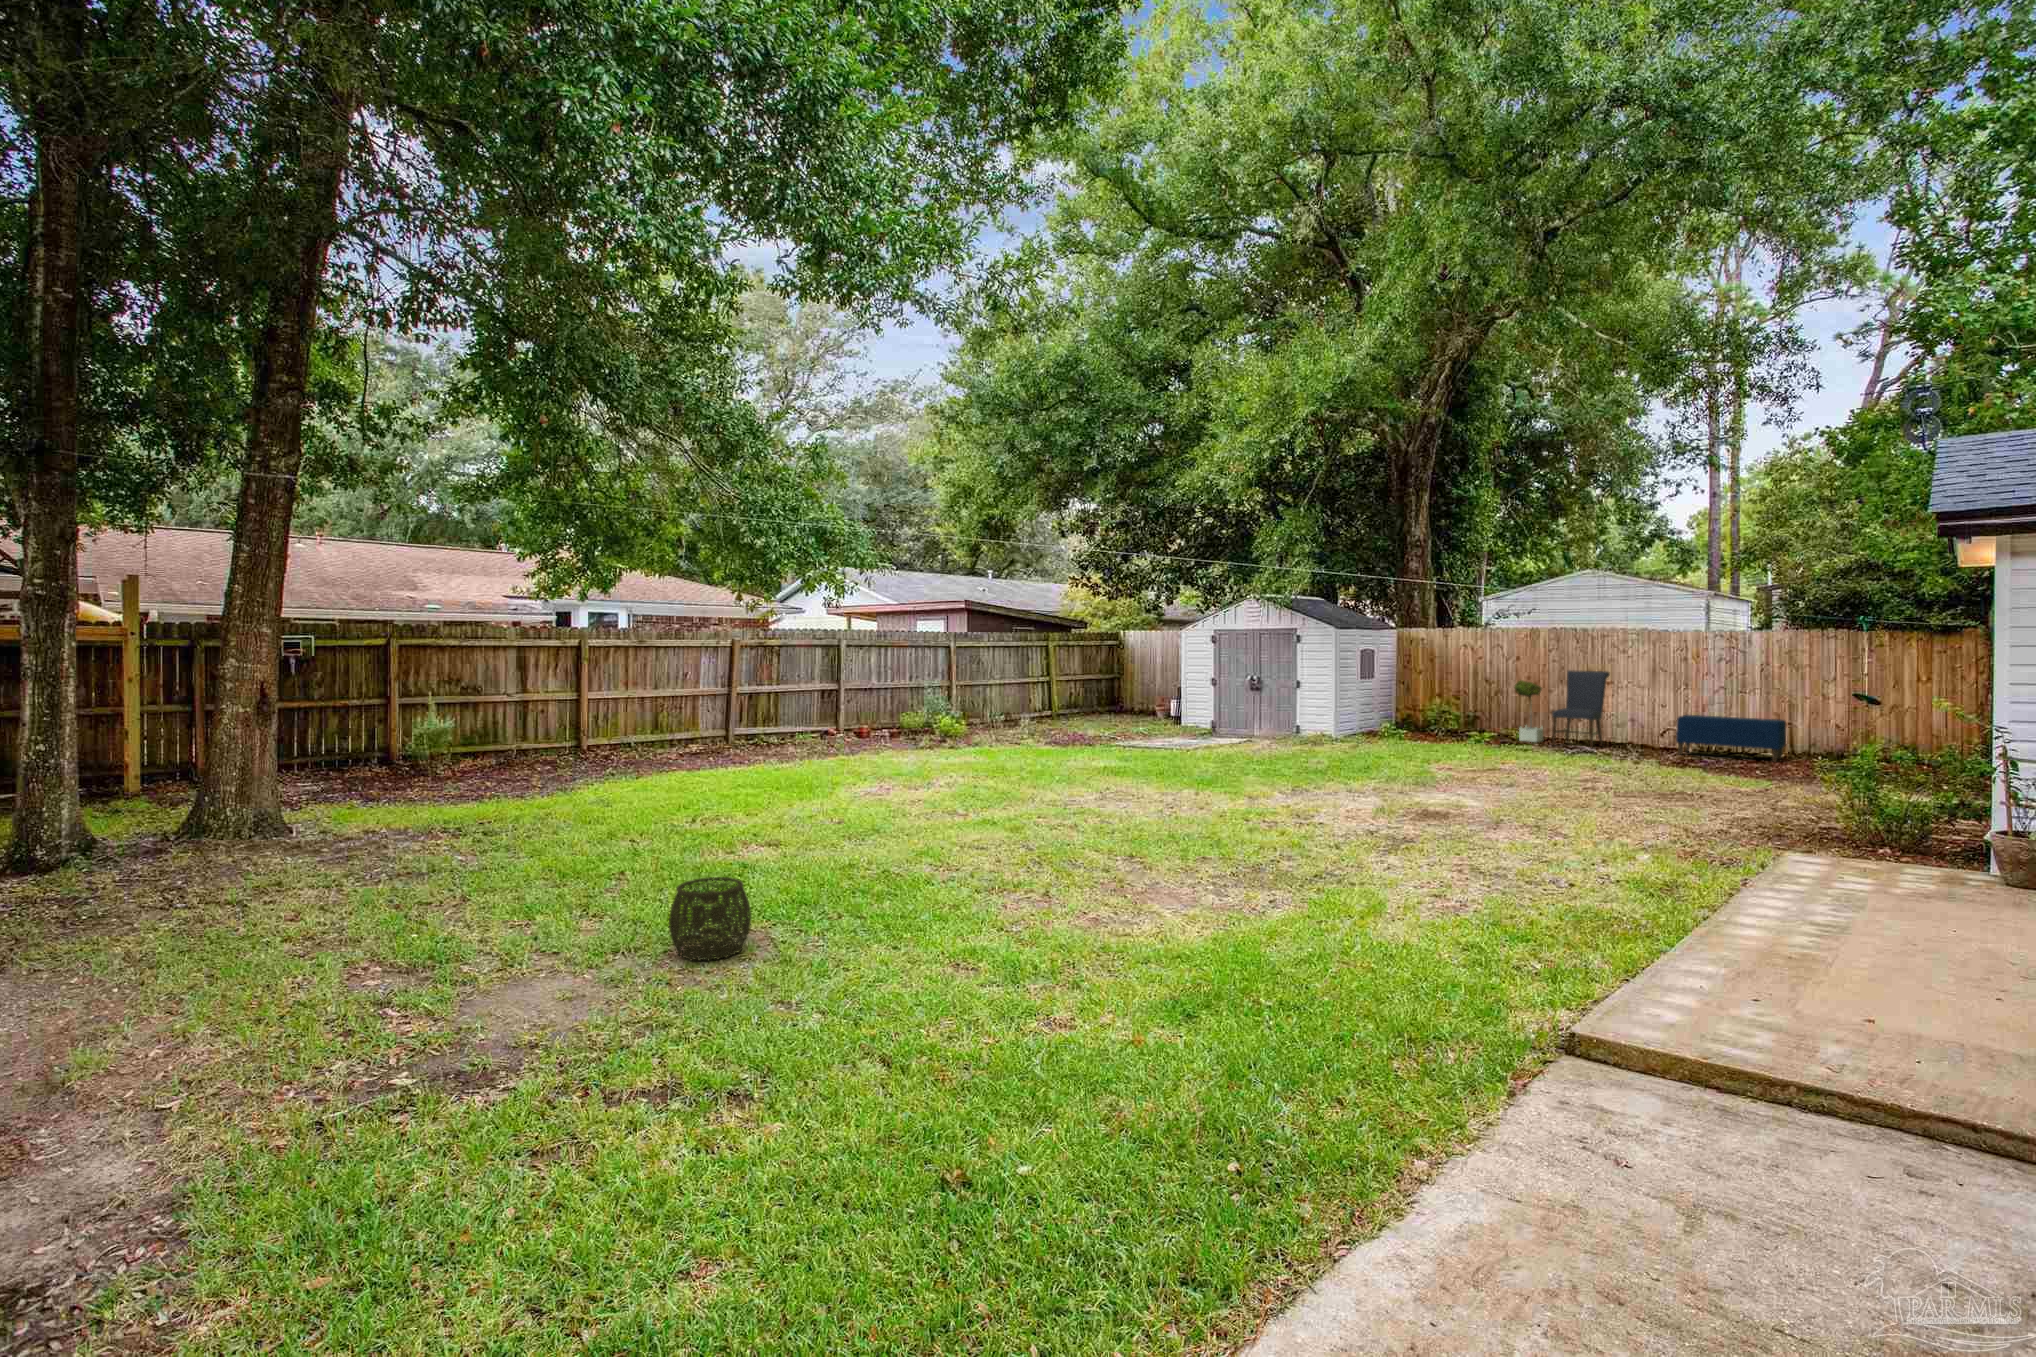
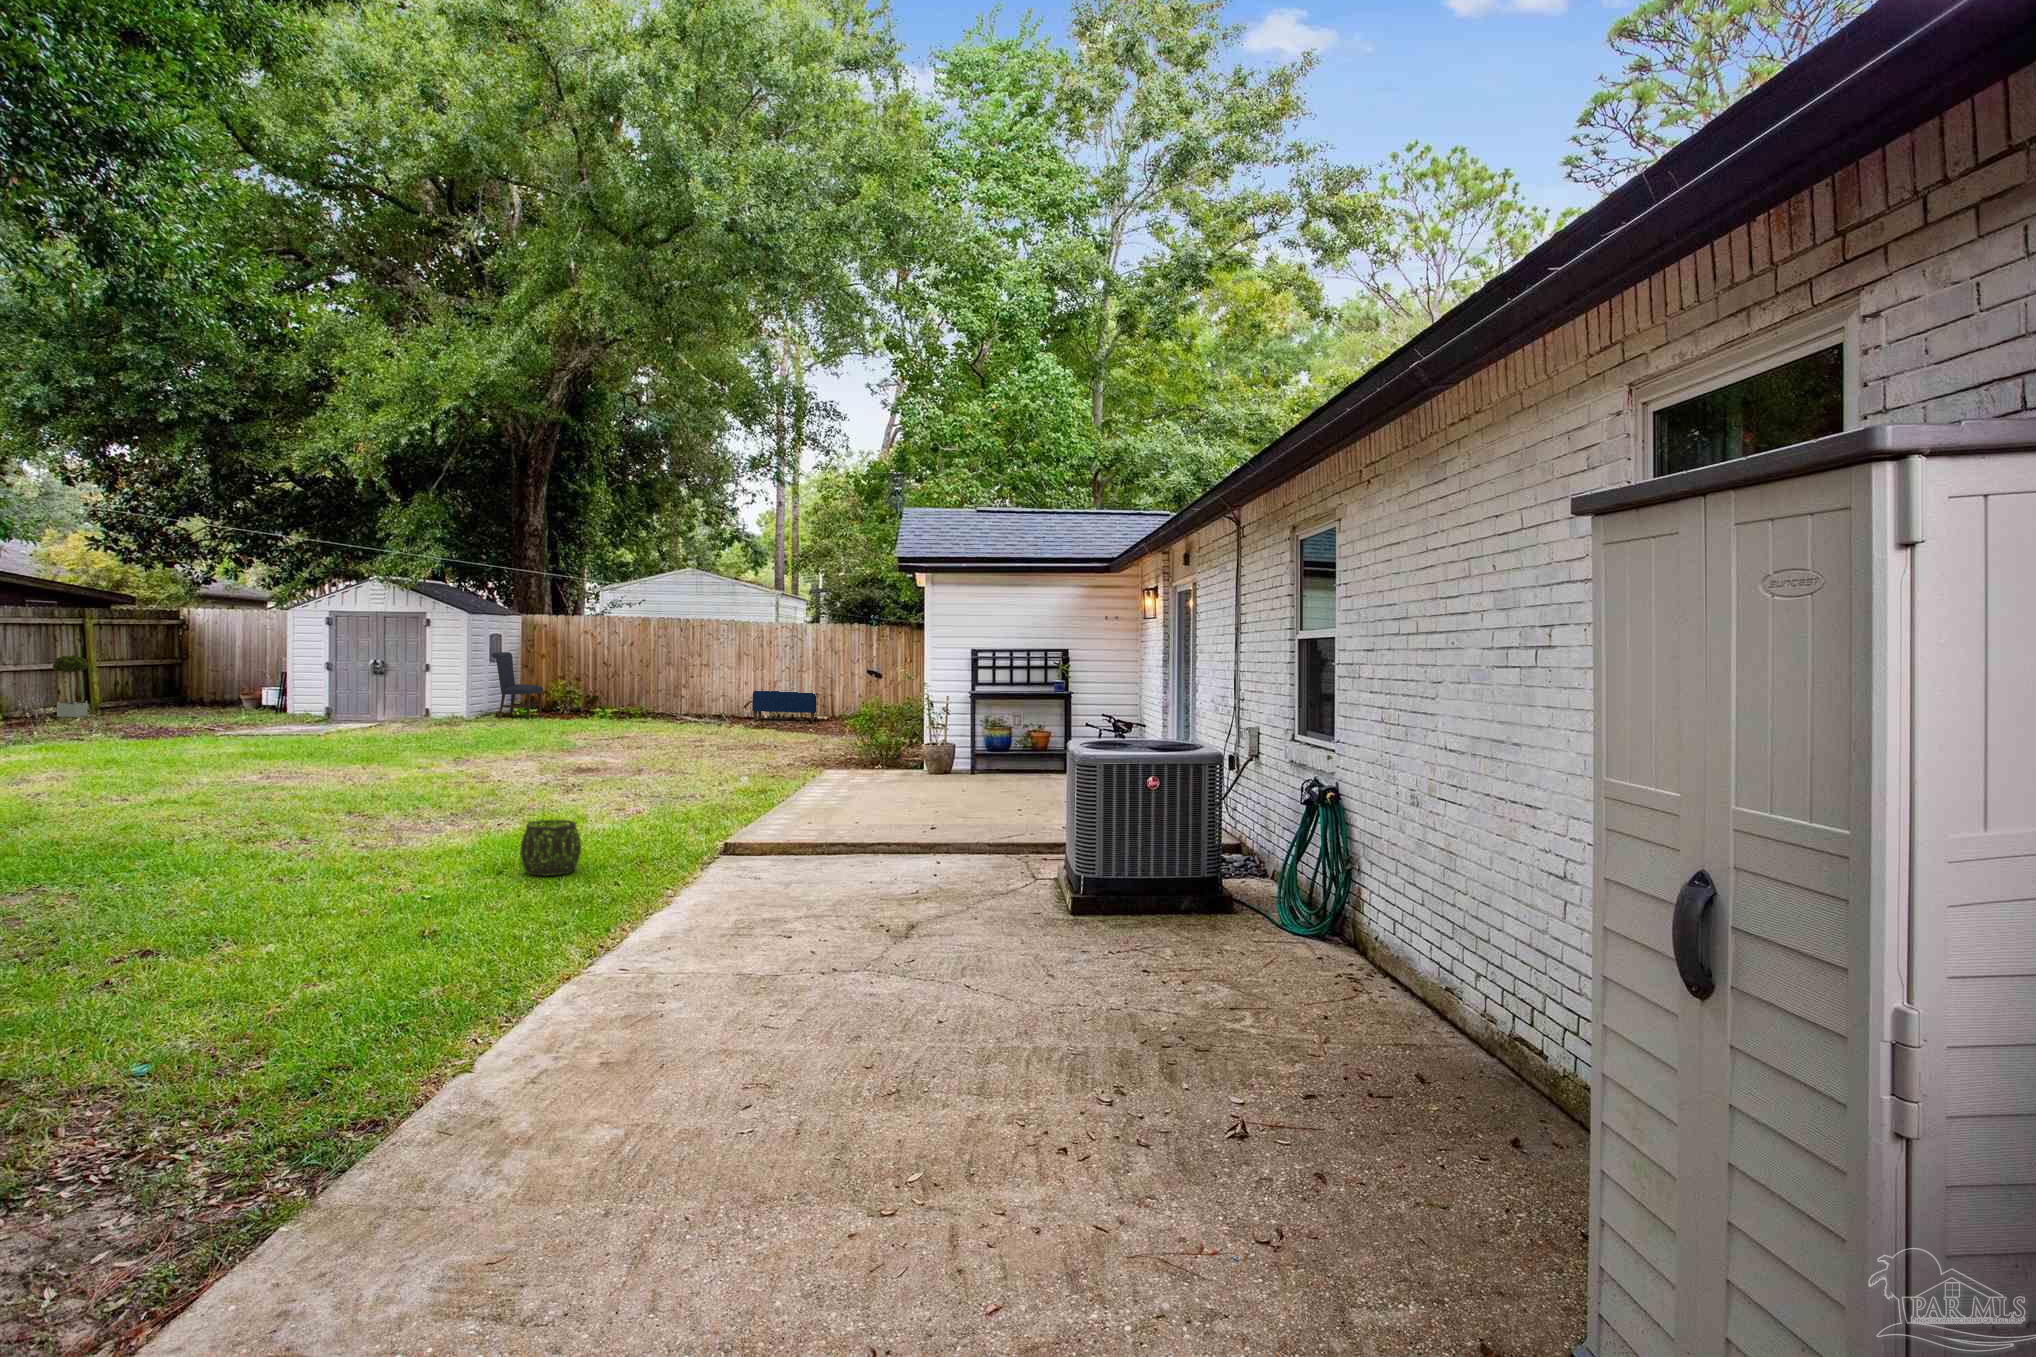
chair: present [1552,670,1610,749] -> present [492,652,543,719]
potted tree: present [1515,680,1543,742] -> present [52,655,88,717]
woven basket: present [669,877,751,961] -> present [520,820,581,876]

